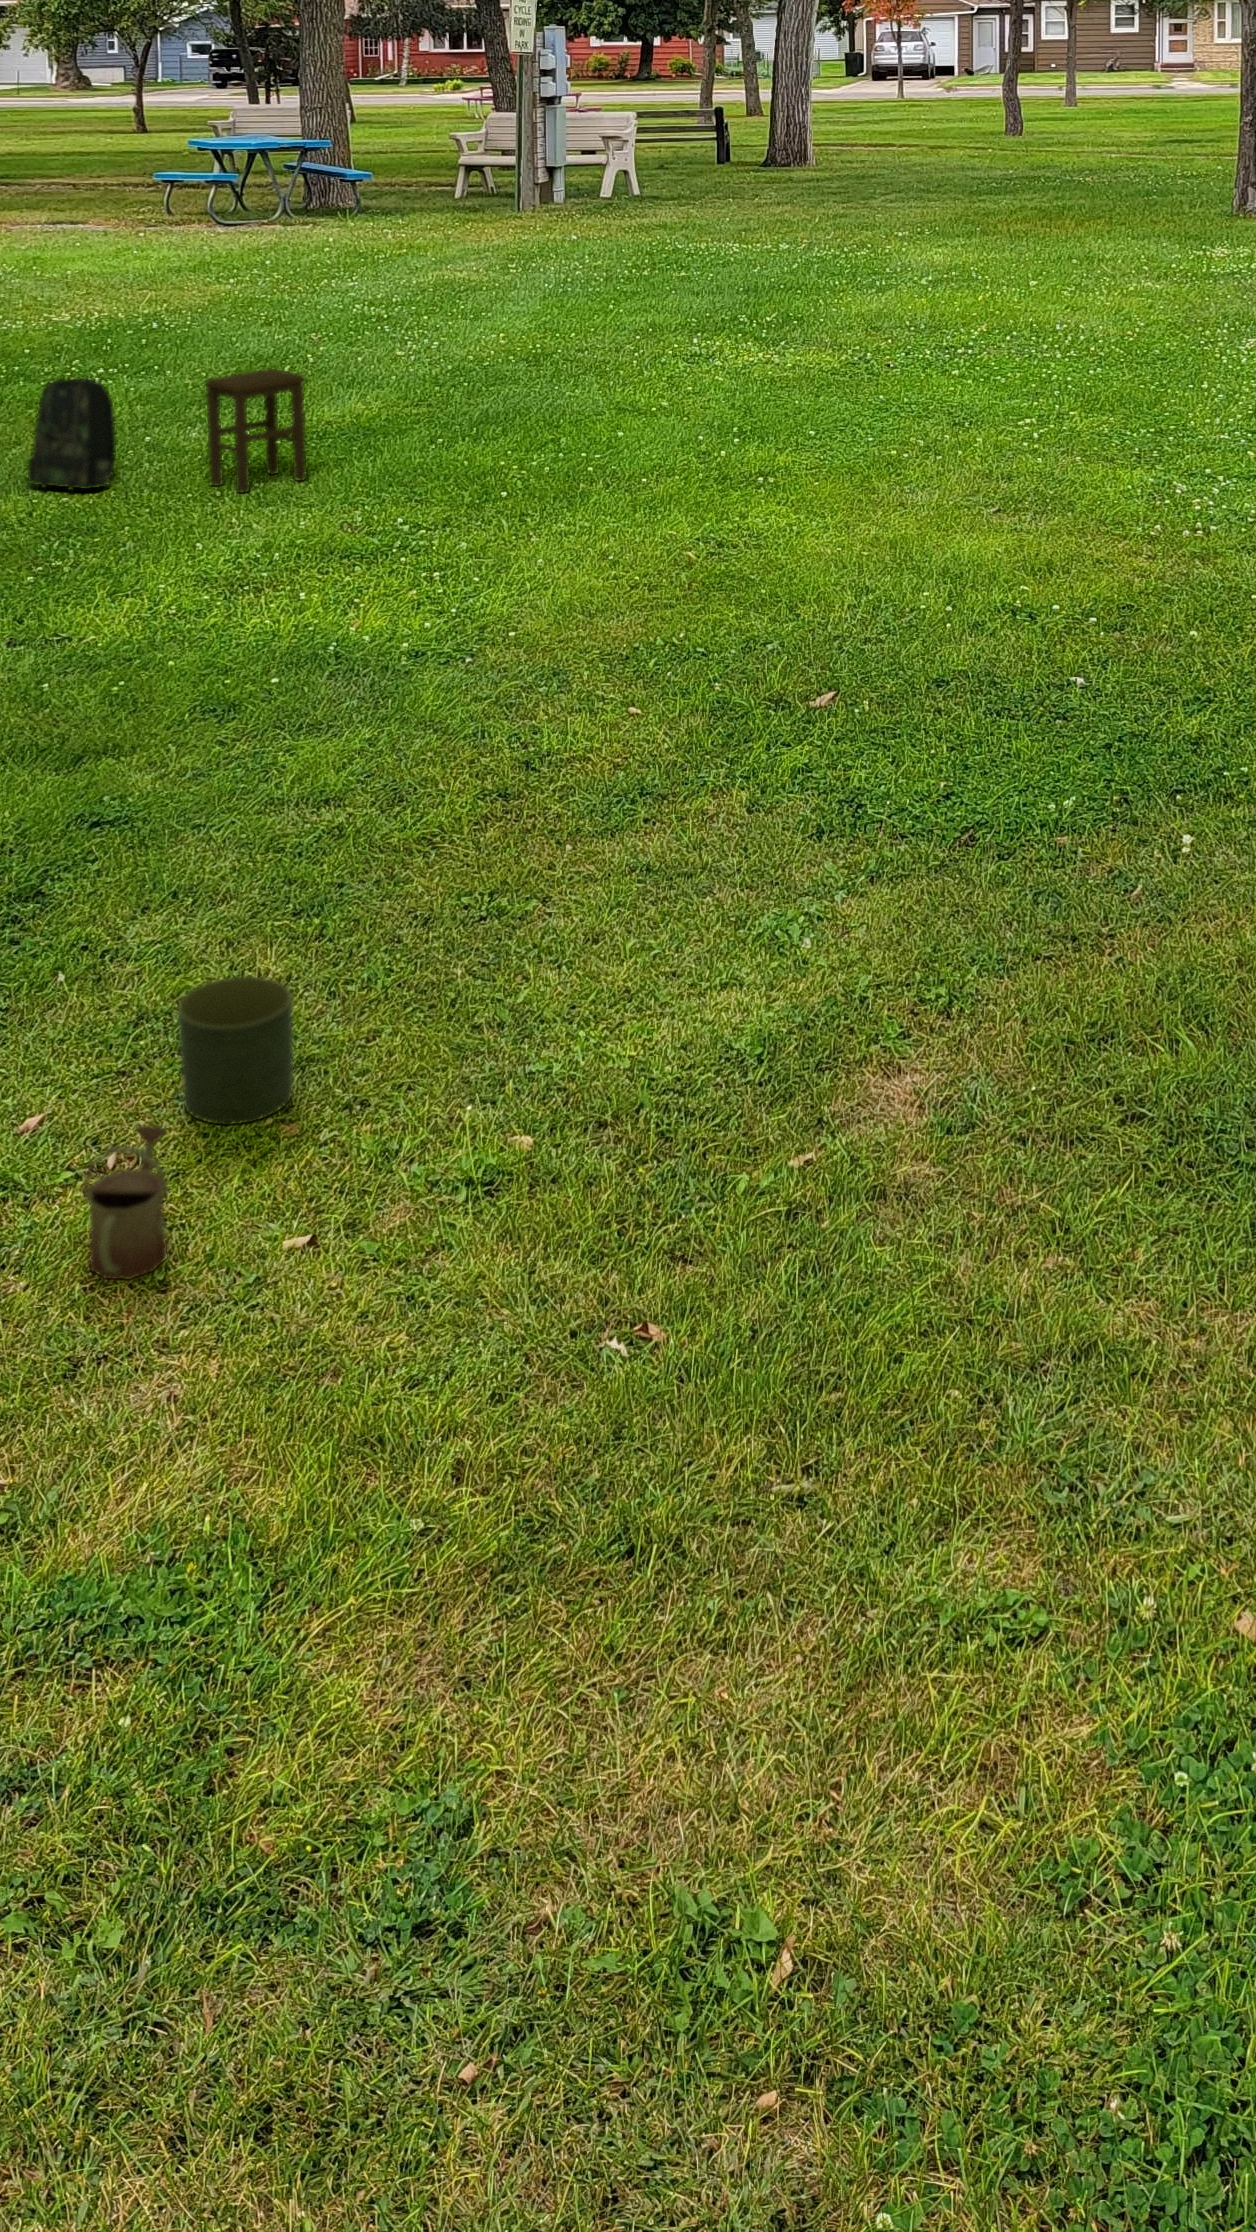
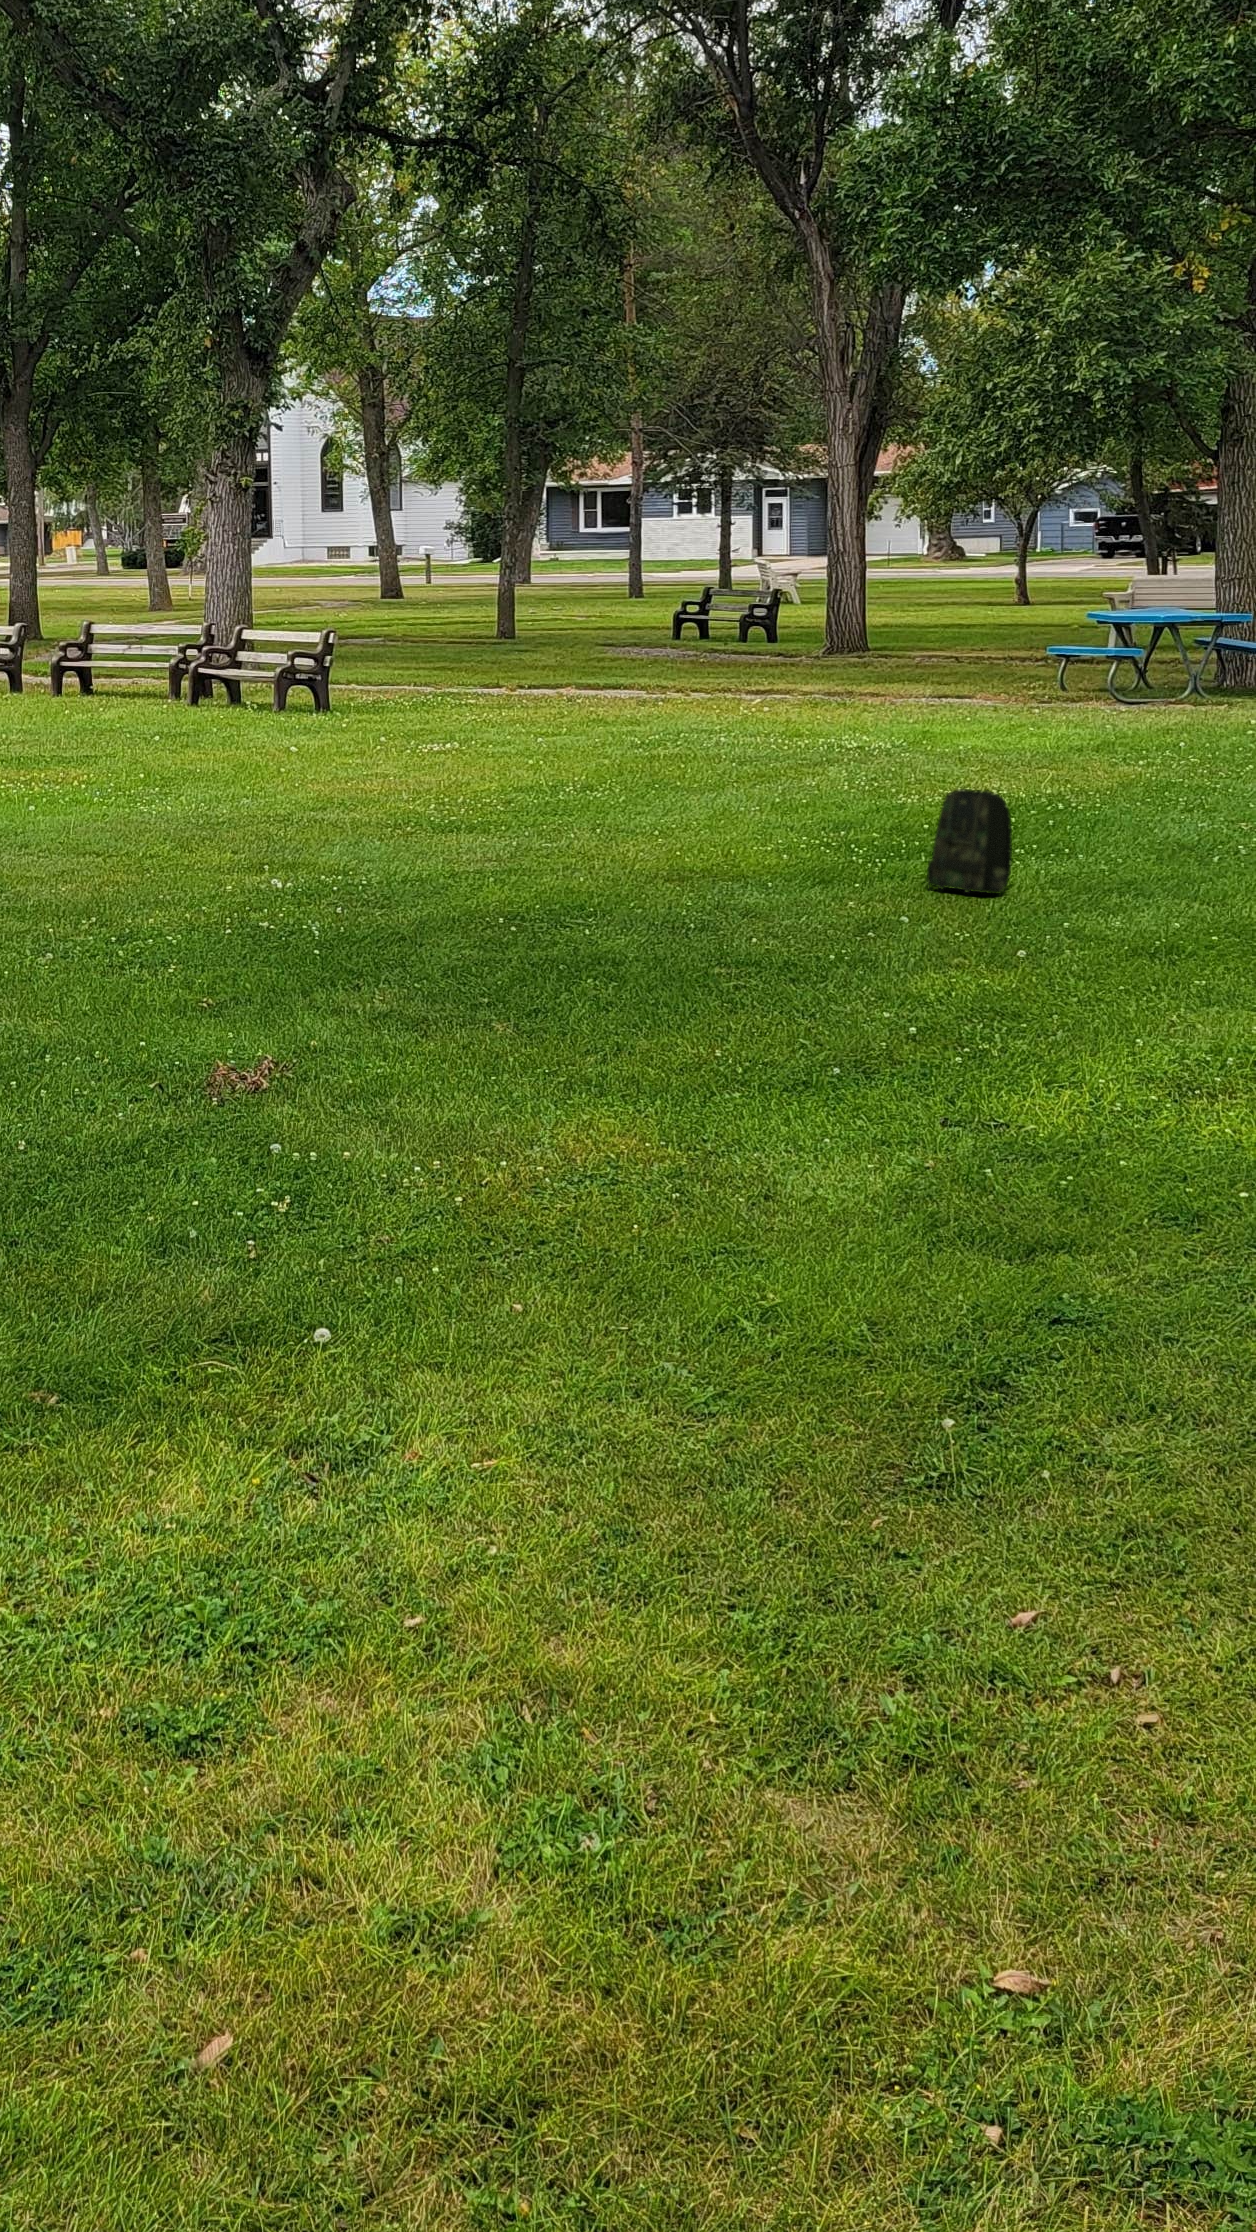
stool: present [205,369,306,493] -> none [1103,794,1210,911]
planter: present [178,976,293,1124] -> none [1082,1185,1182,1294]
watering can: present [83,1125,169,1279] -> none [1005,1253,1075,1353]

